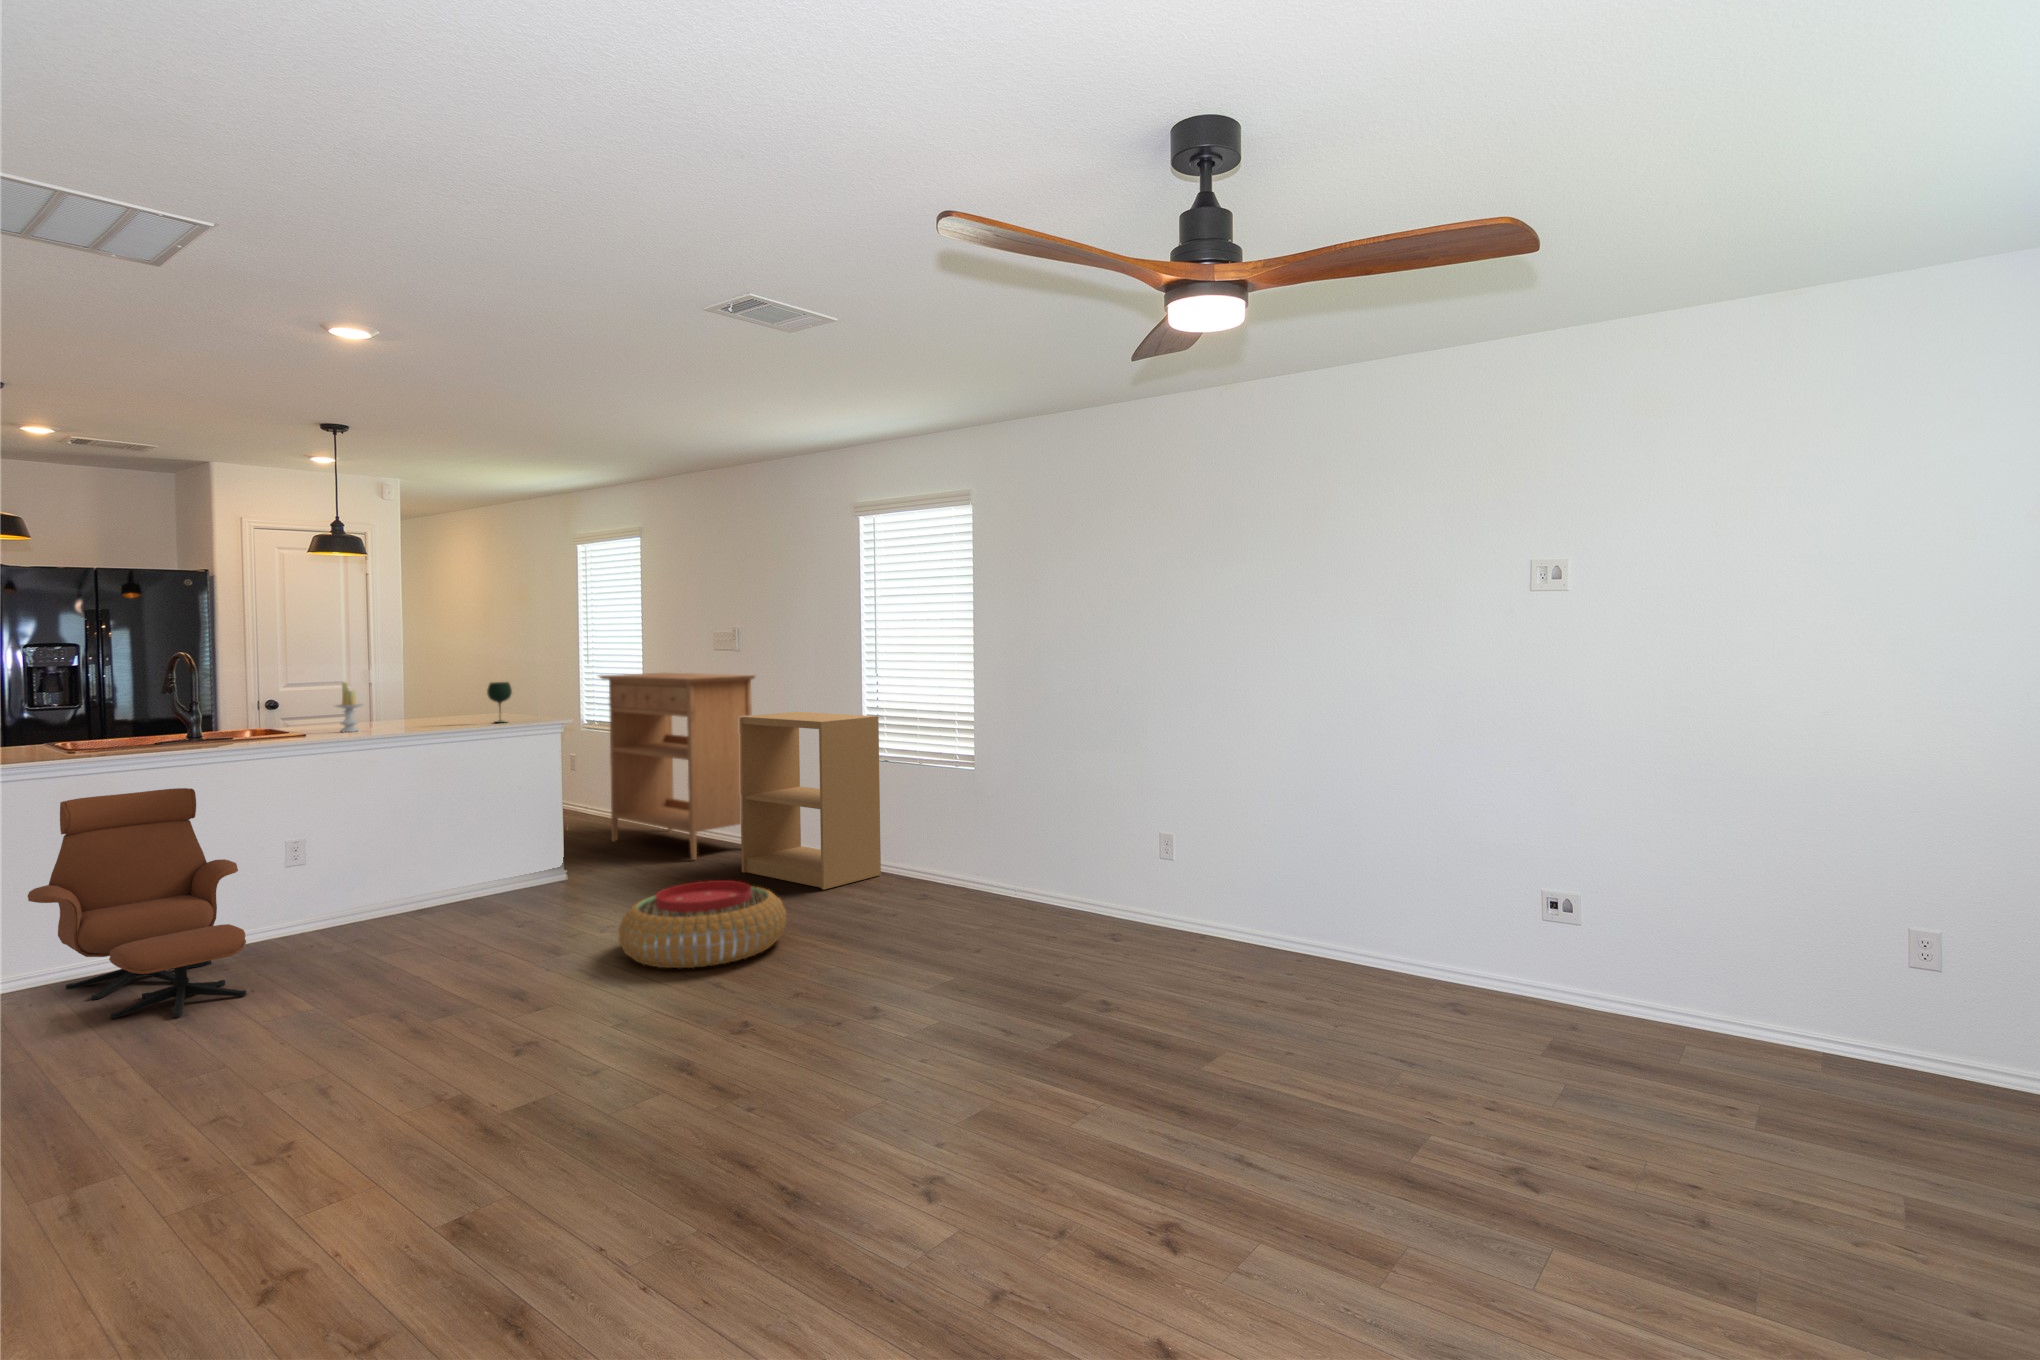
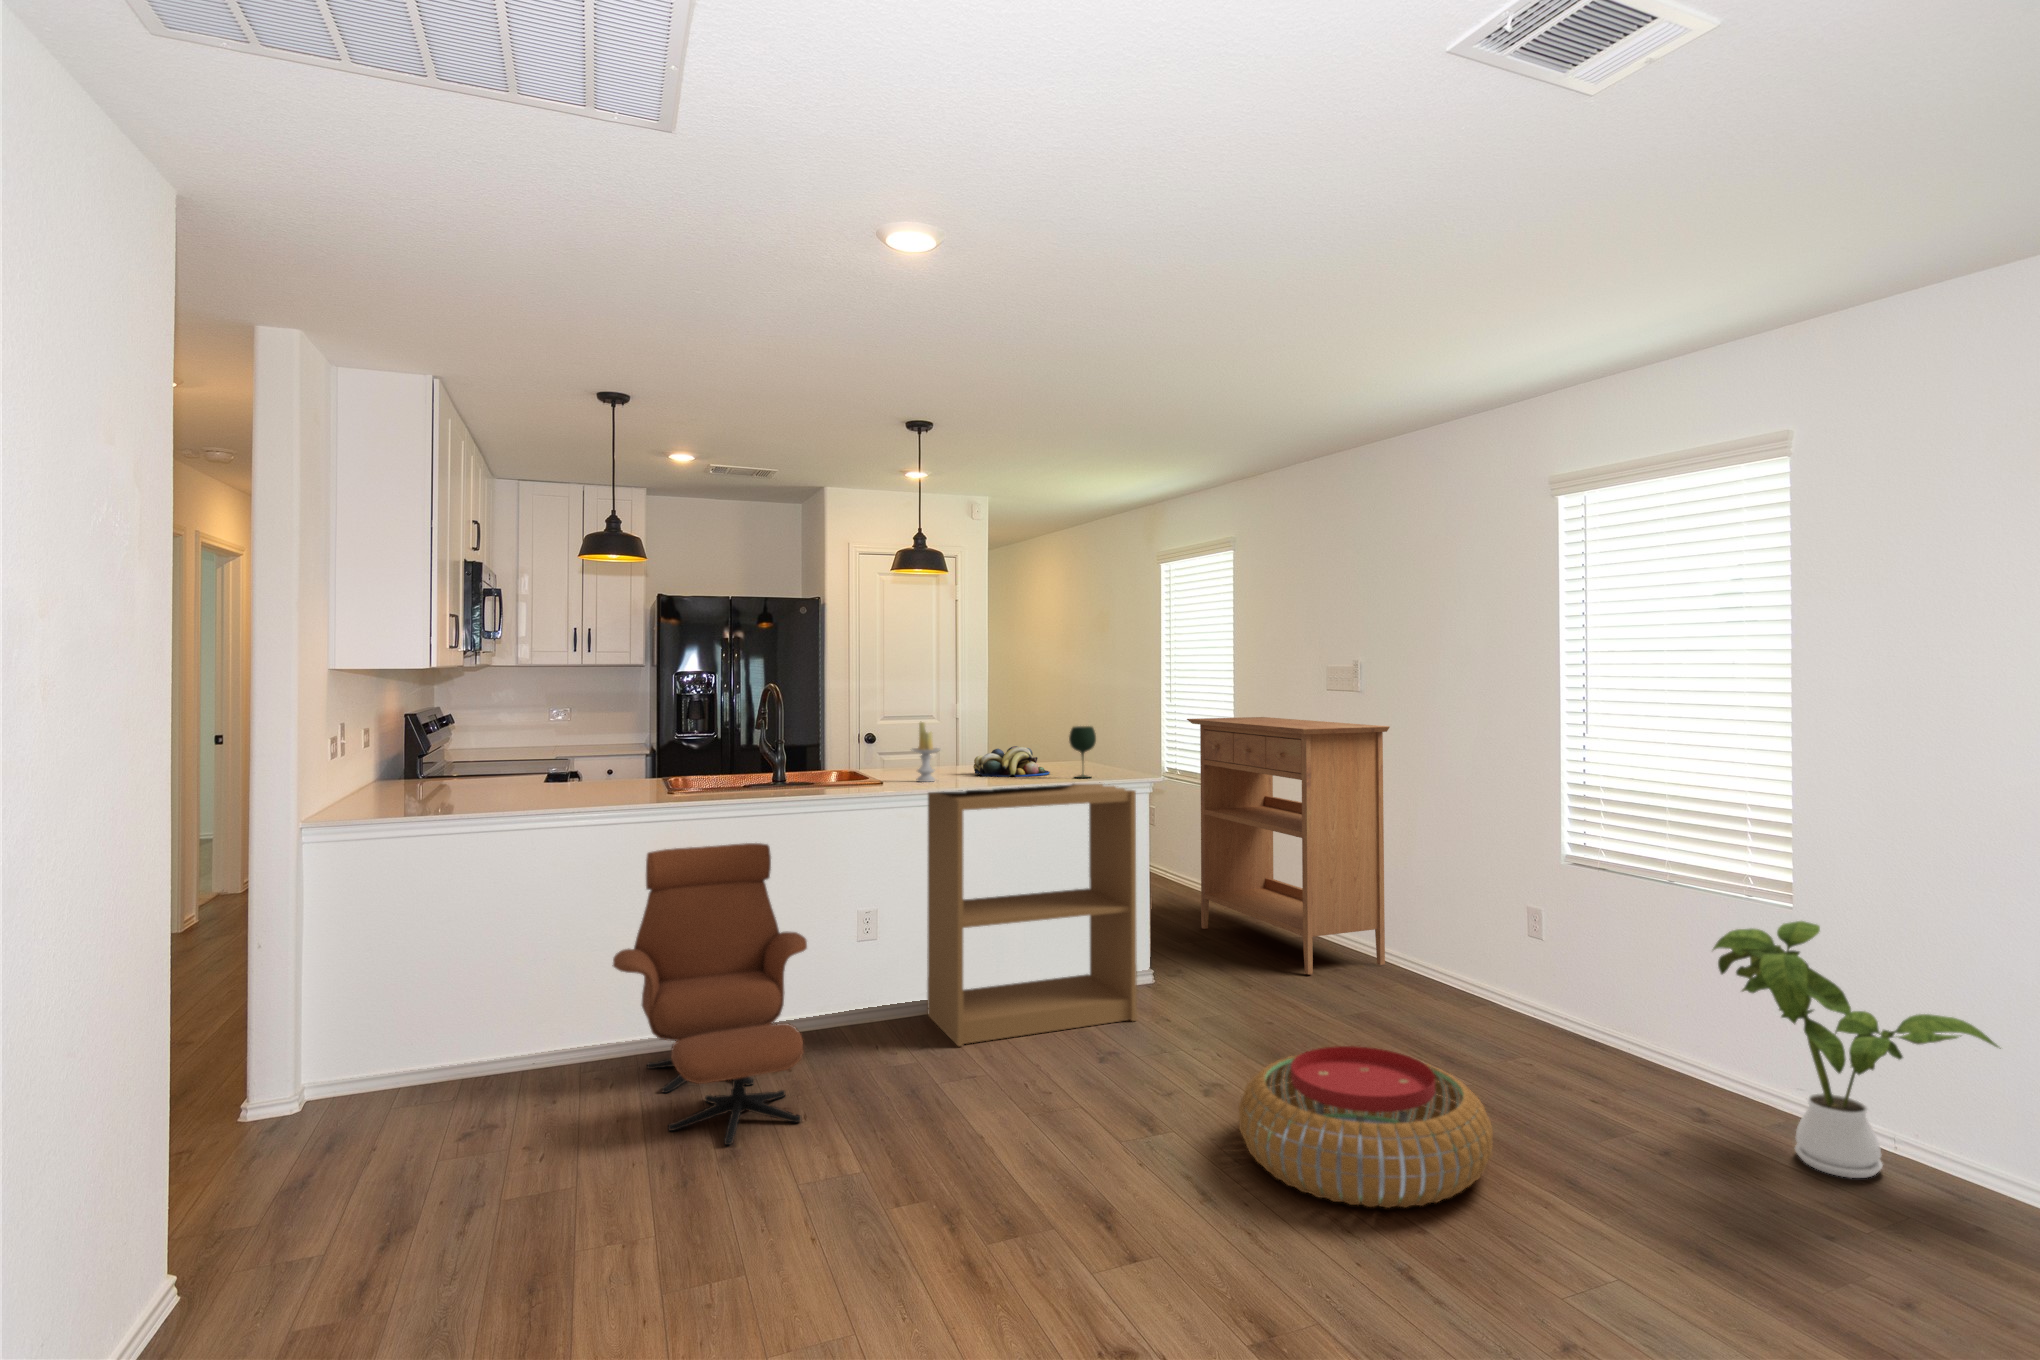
fruit bowl: none [395,701,470,727] -> present [973,746,1050,777]
bookshelf: present [739,712,881,890] -> present [927,784,1137,1046]
house plant: none [918,773,1053,913] -> present [1713,921,2001,1178]

